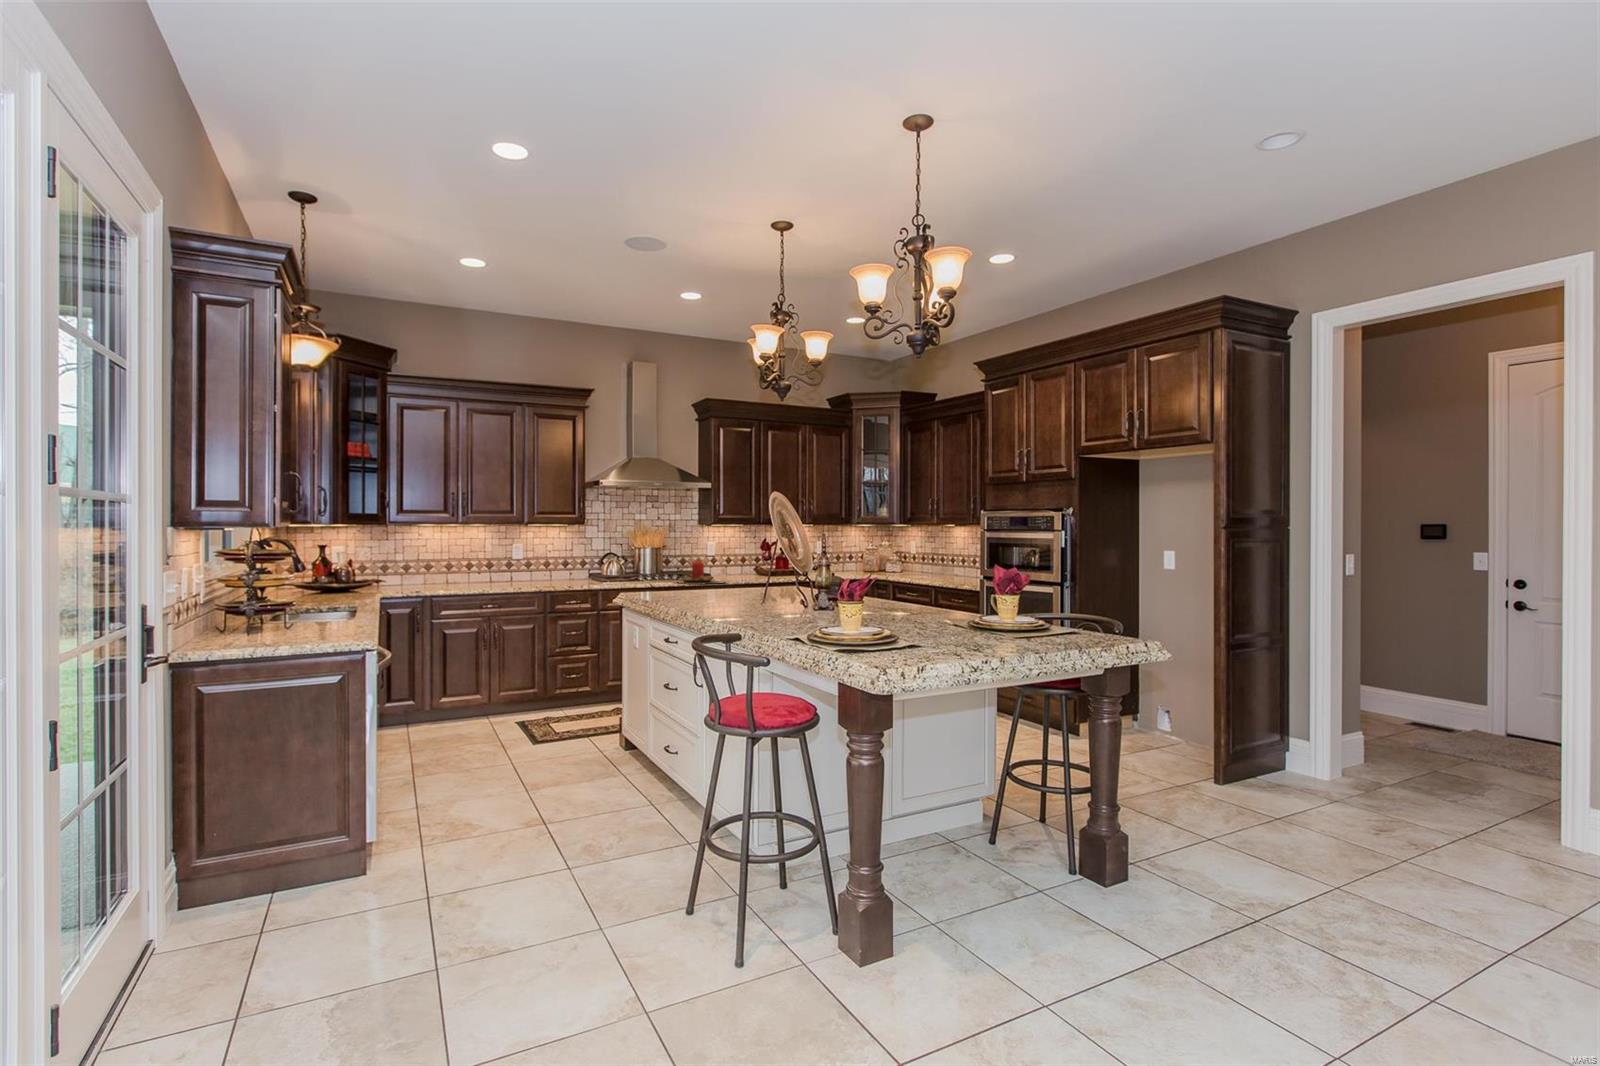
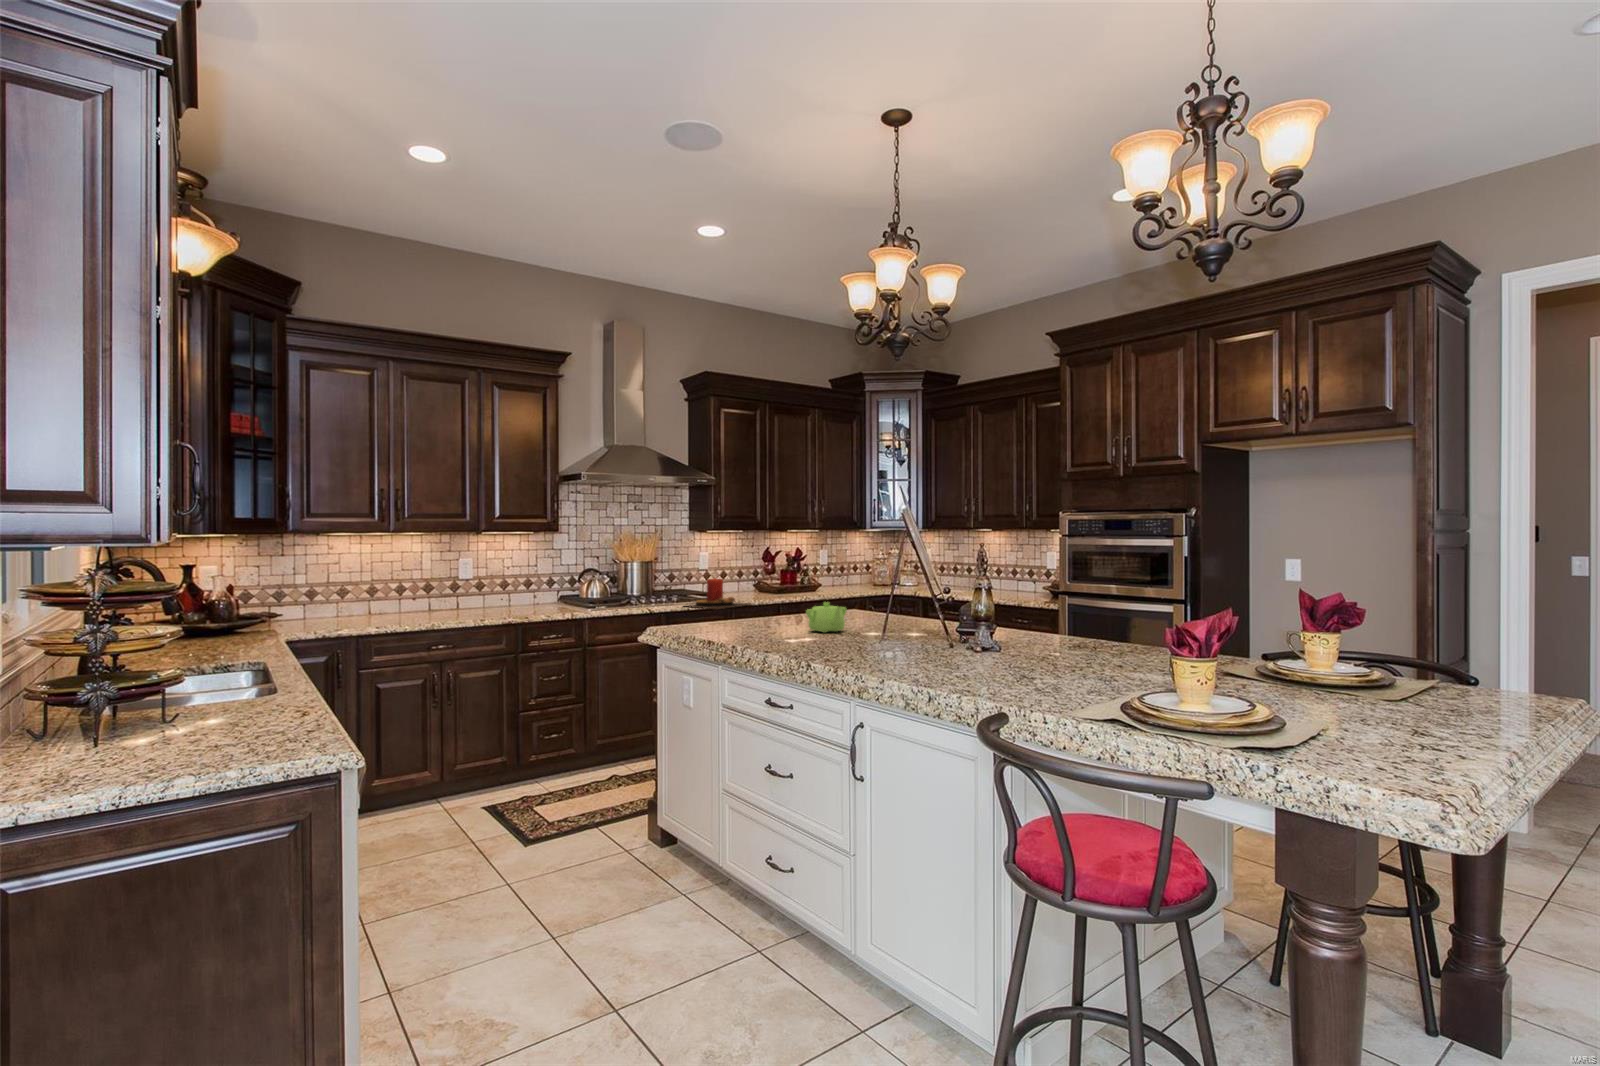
teapot: none [723,576,757,598] -> present [806,602,847,633]

